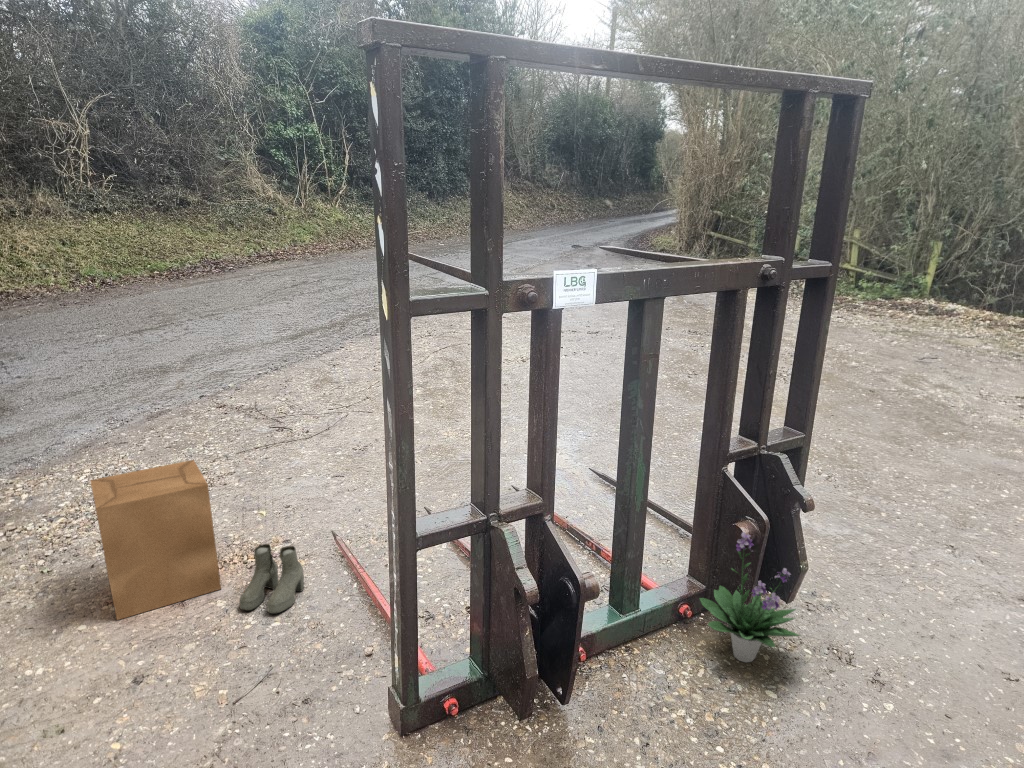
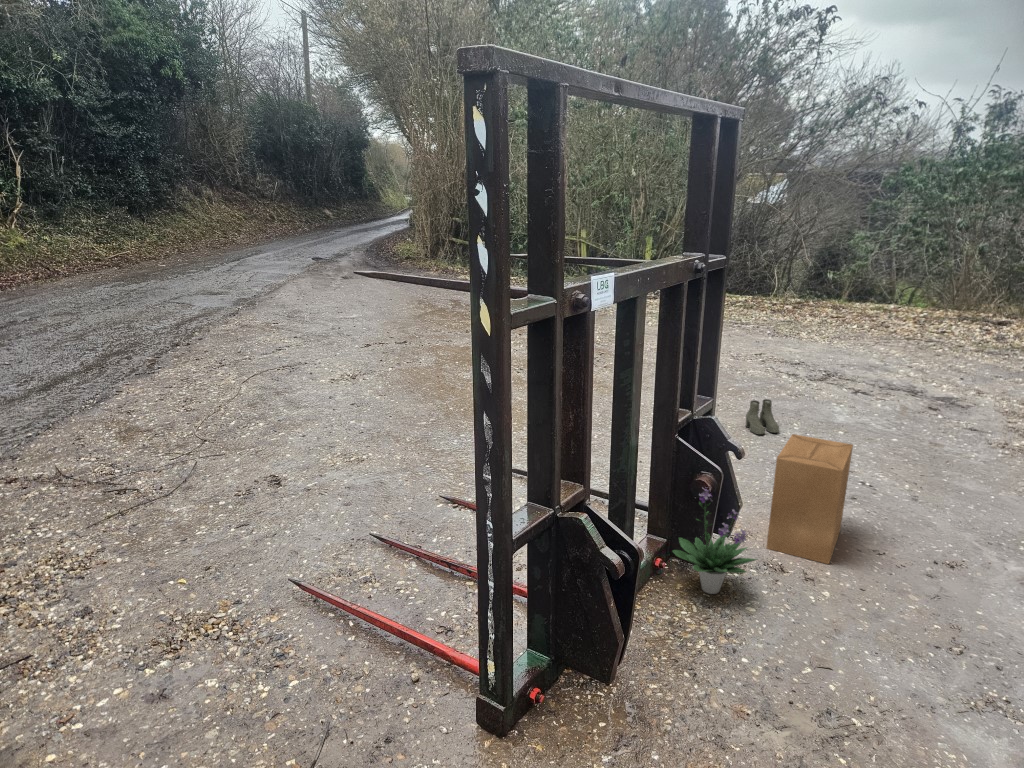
cardboard box: present [91,460,221,620] -> present [767,434,853,564]
boots: present [240,544,304,614] -> present [746,399,779,435]

